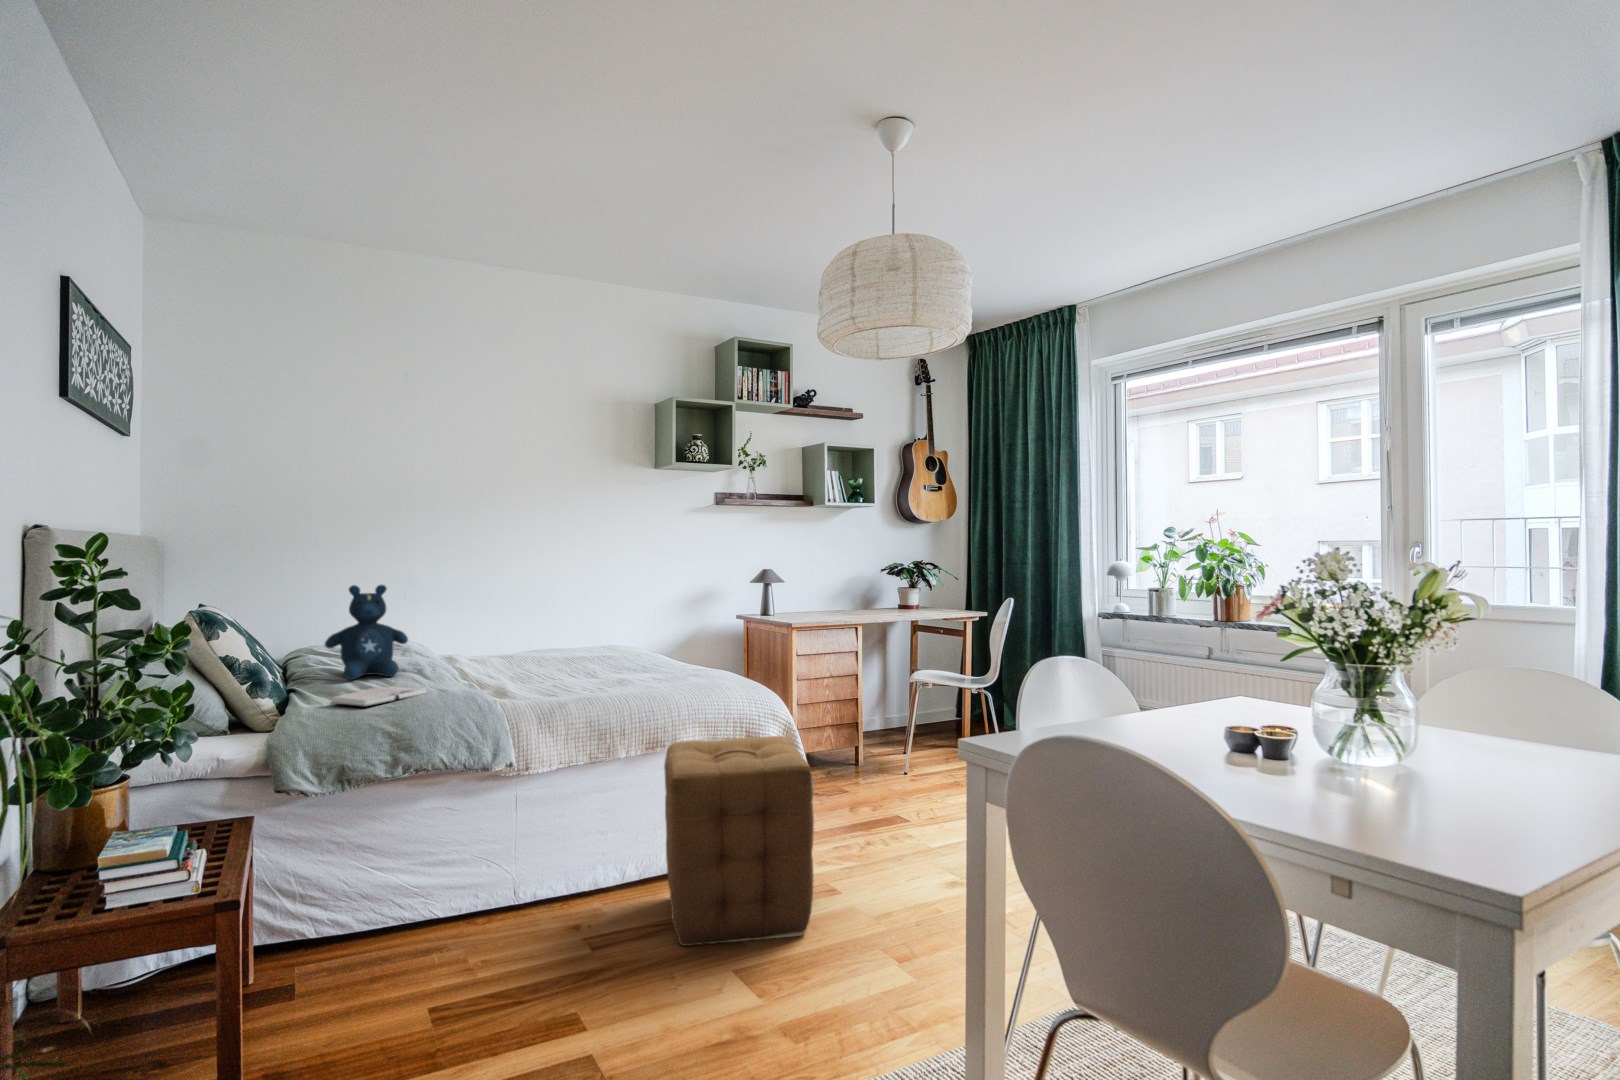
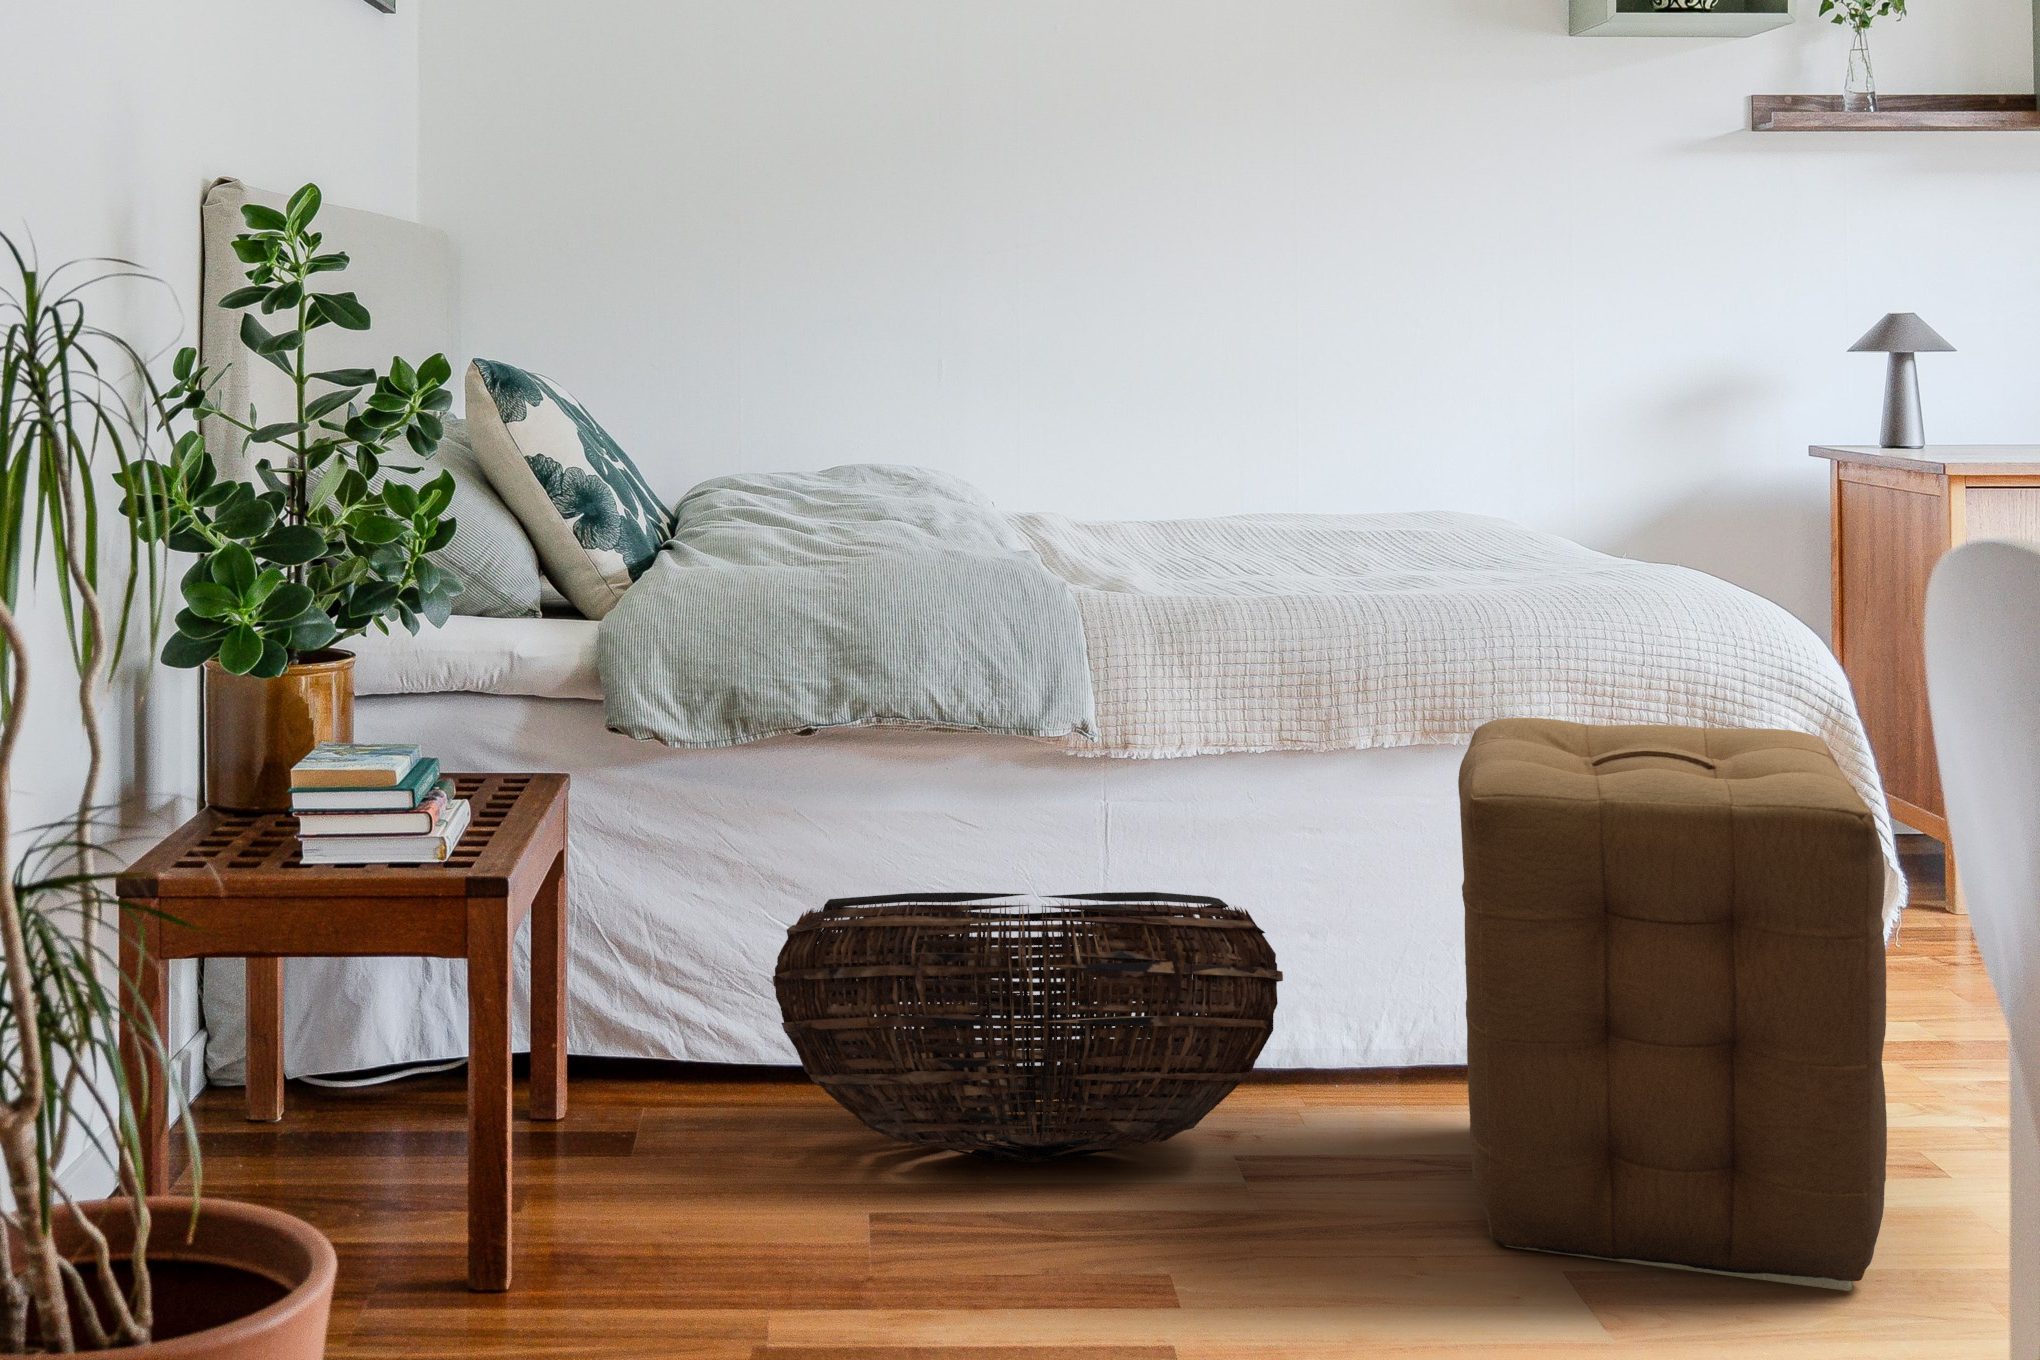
stuffed bear: present [325,585,408,680] -> none [722,310,887,518]
hardback book: present [331,686,426,707] -> none [718,531,913,569]
basket: none [365,828,596,958] -> present [773,892,1283,1163]

